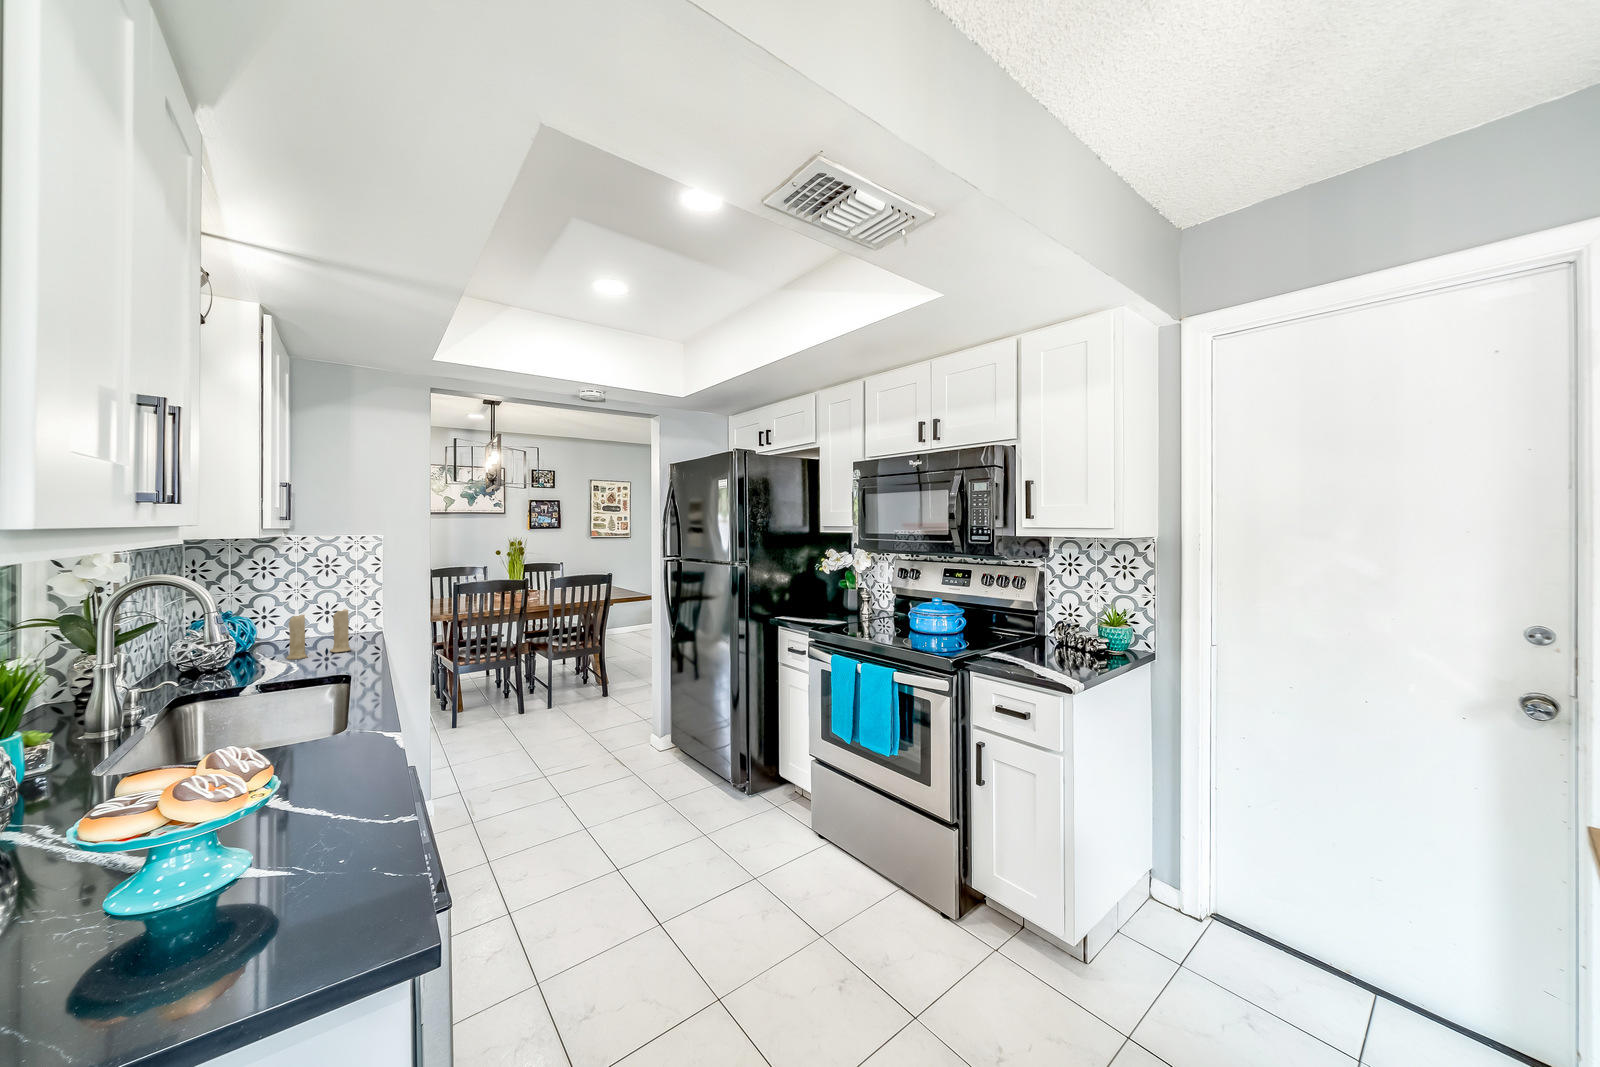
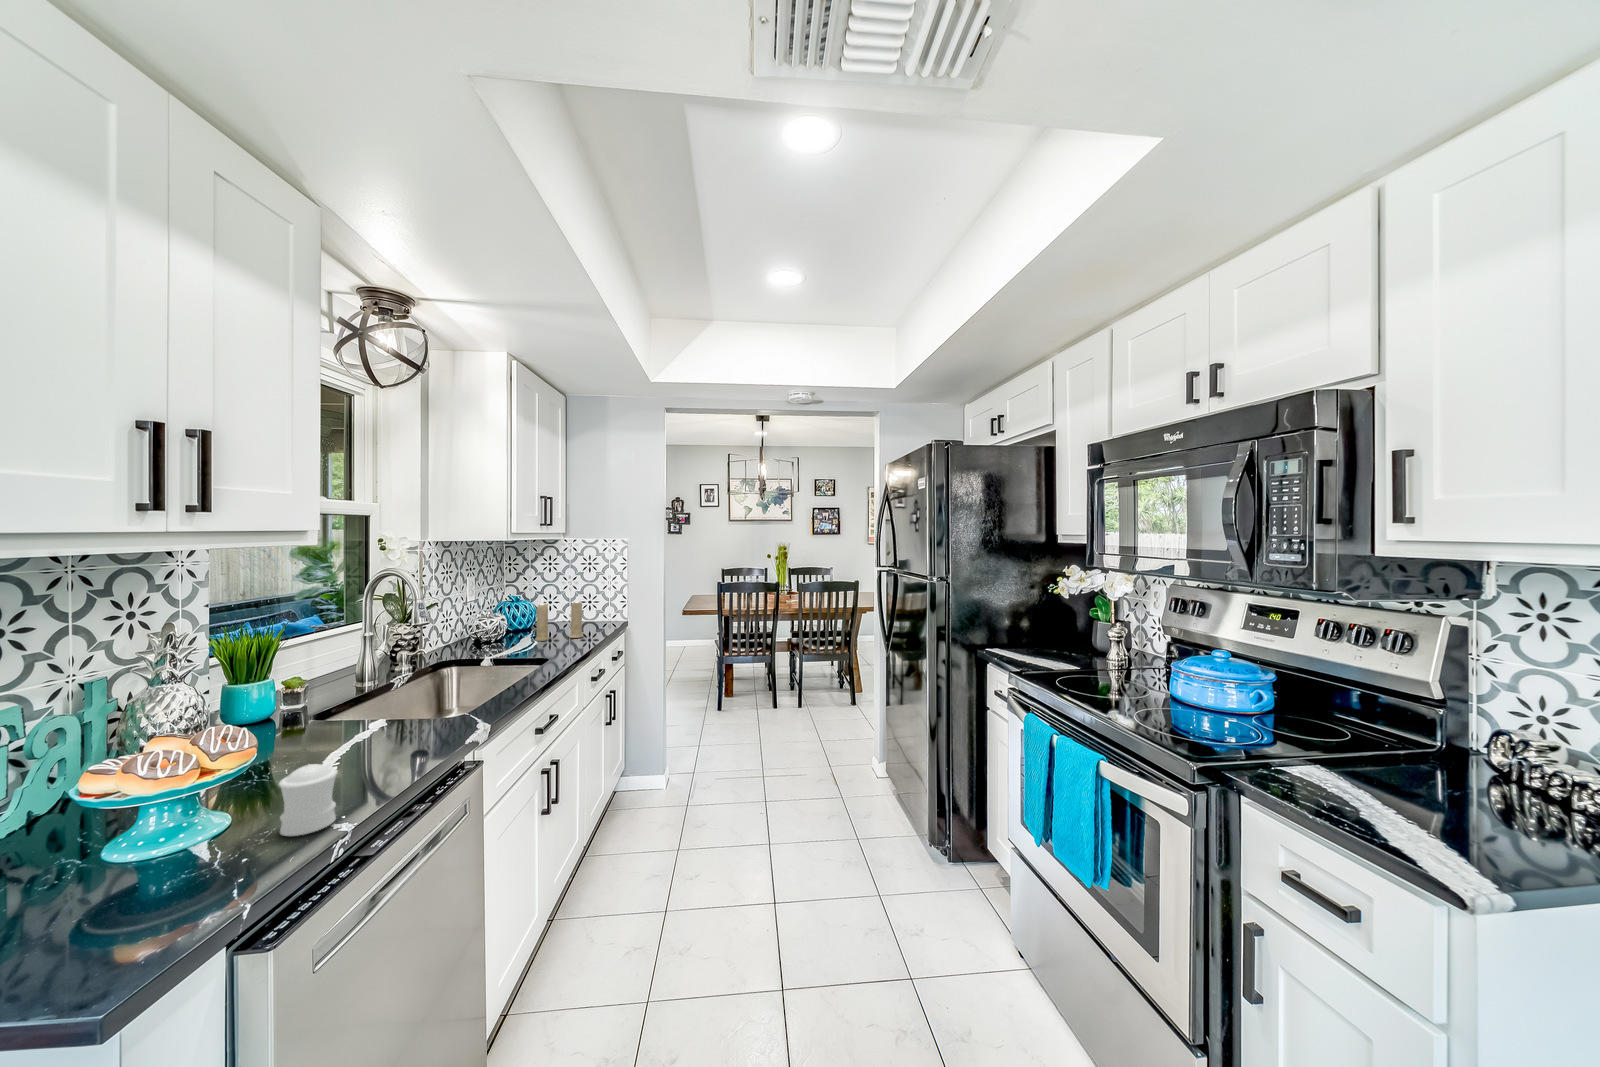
salt shaker: none [314,751,367,818] -> present [279,764,338,836]

